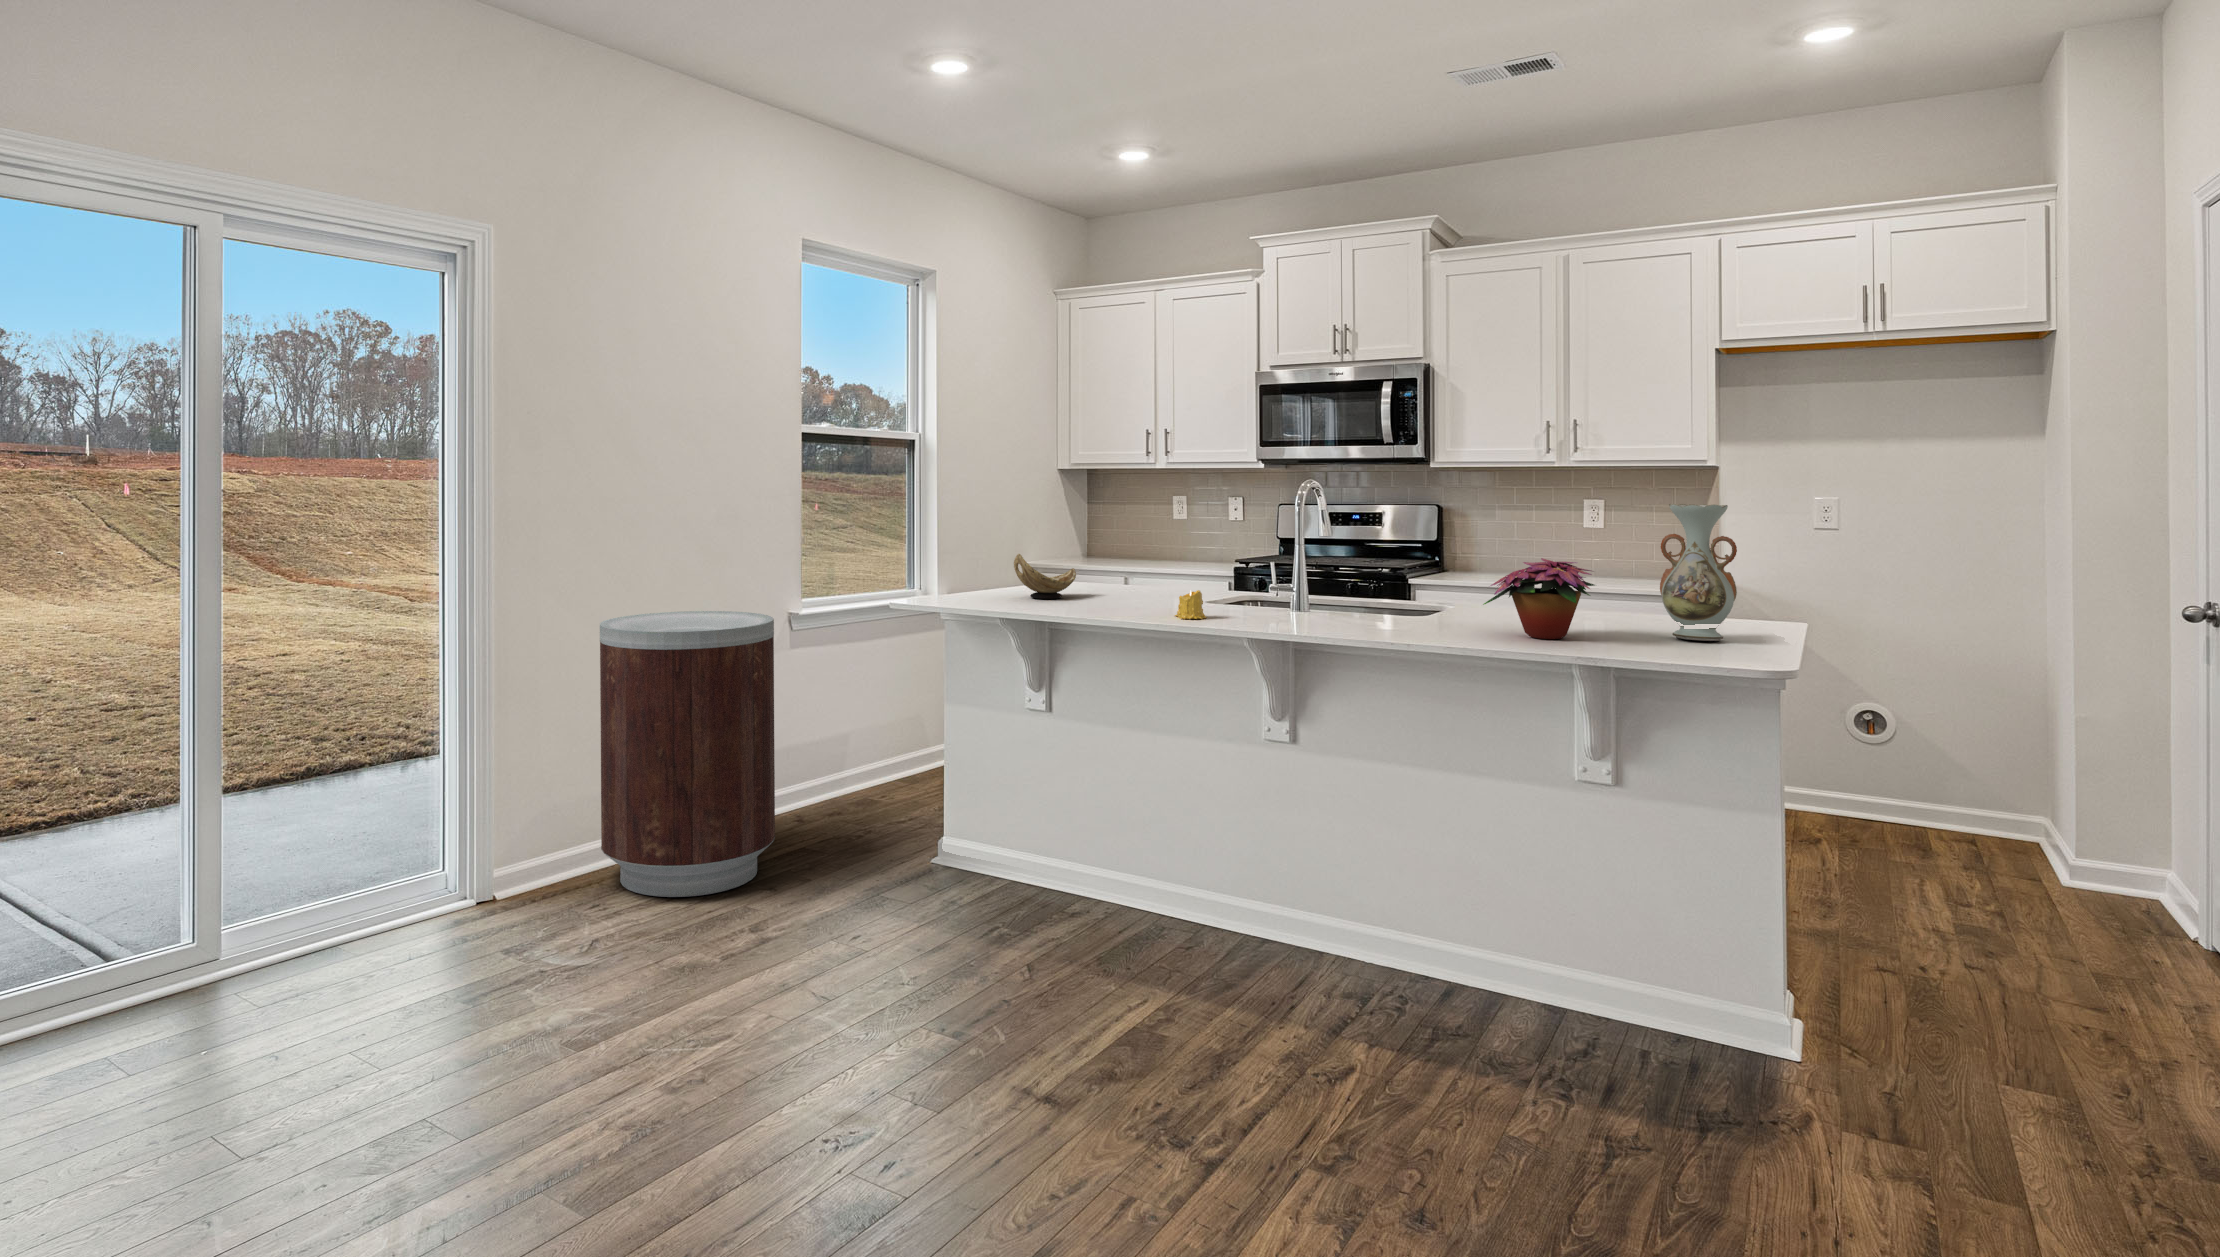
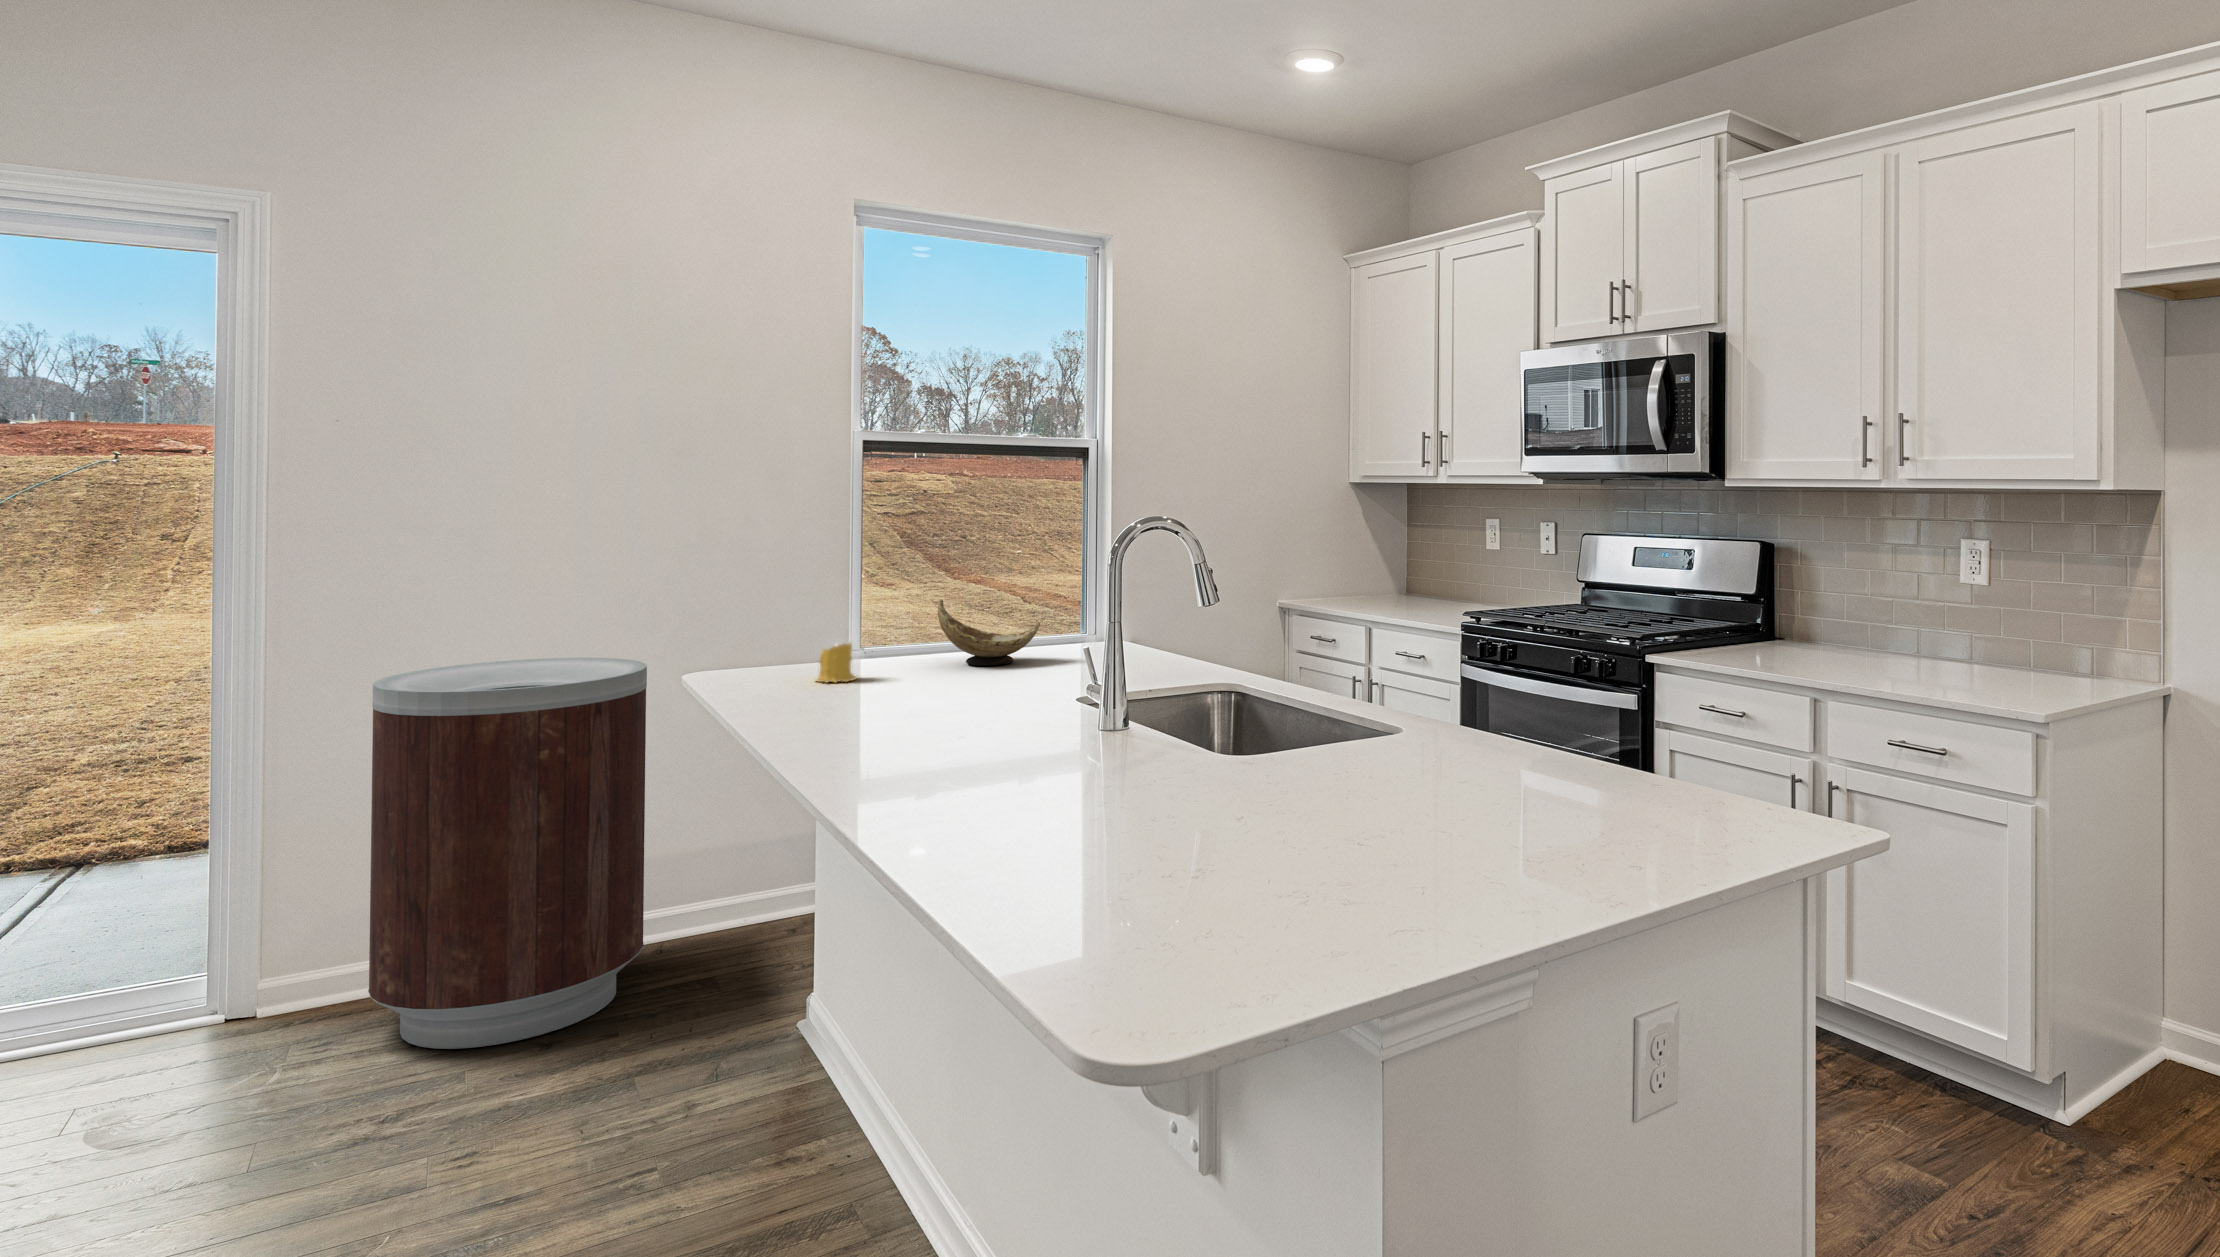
vase: present [1660,504,1737,641] -> none [1624,558,1754,843]
flower arrangement: present [1483,558,1595,639] -> none [1302,650,1527,810]
candle: present [1175,590,1206,619] -> present [816,643,857,682]

